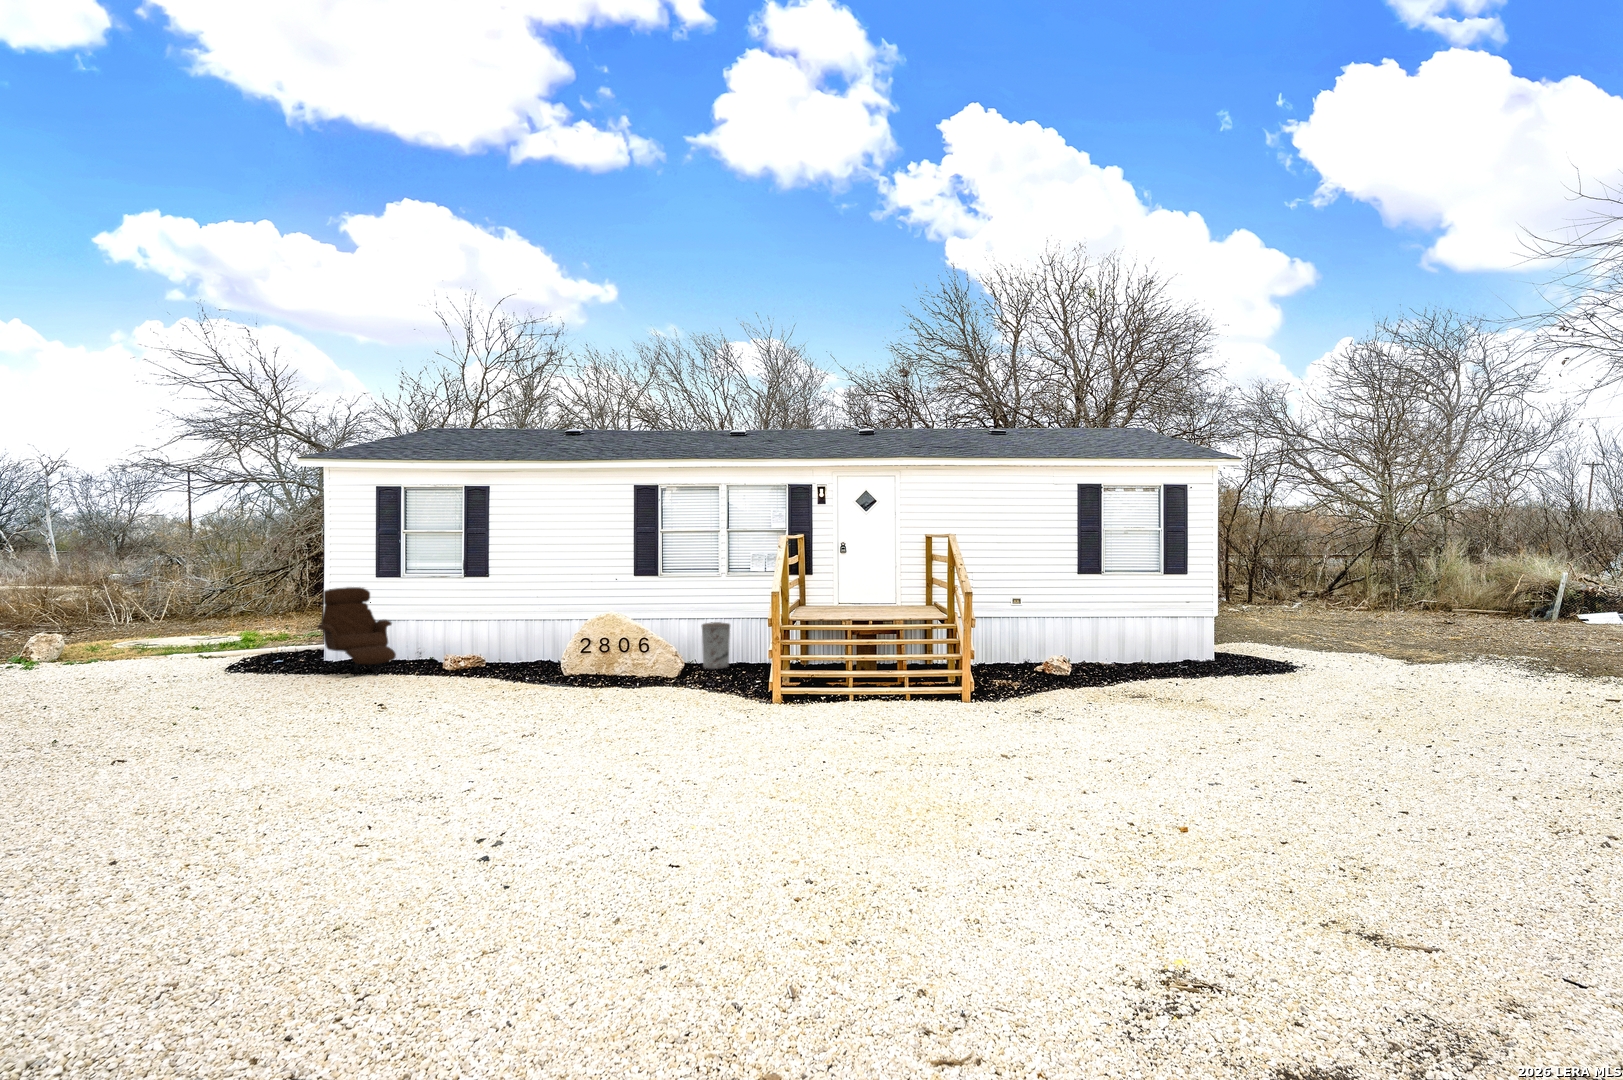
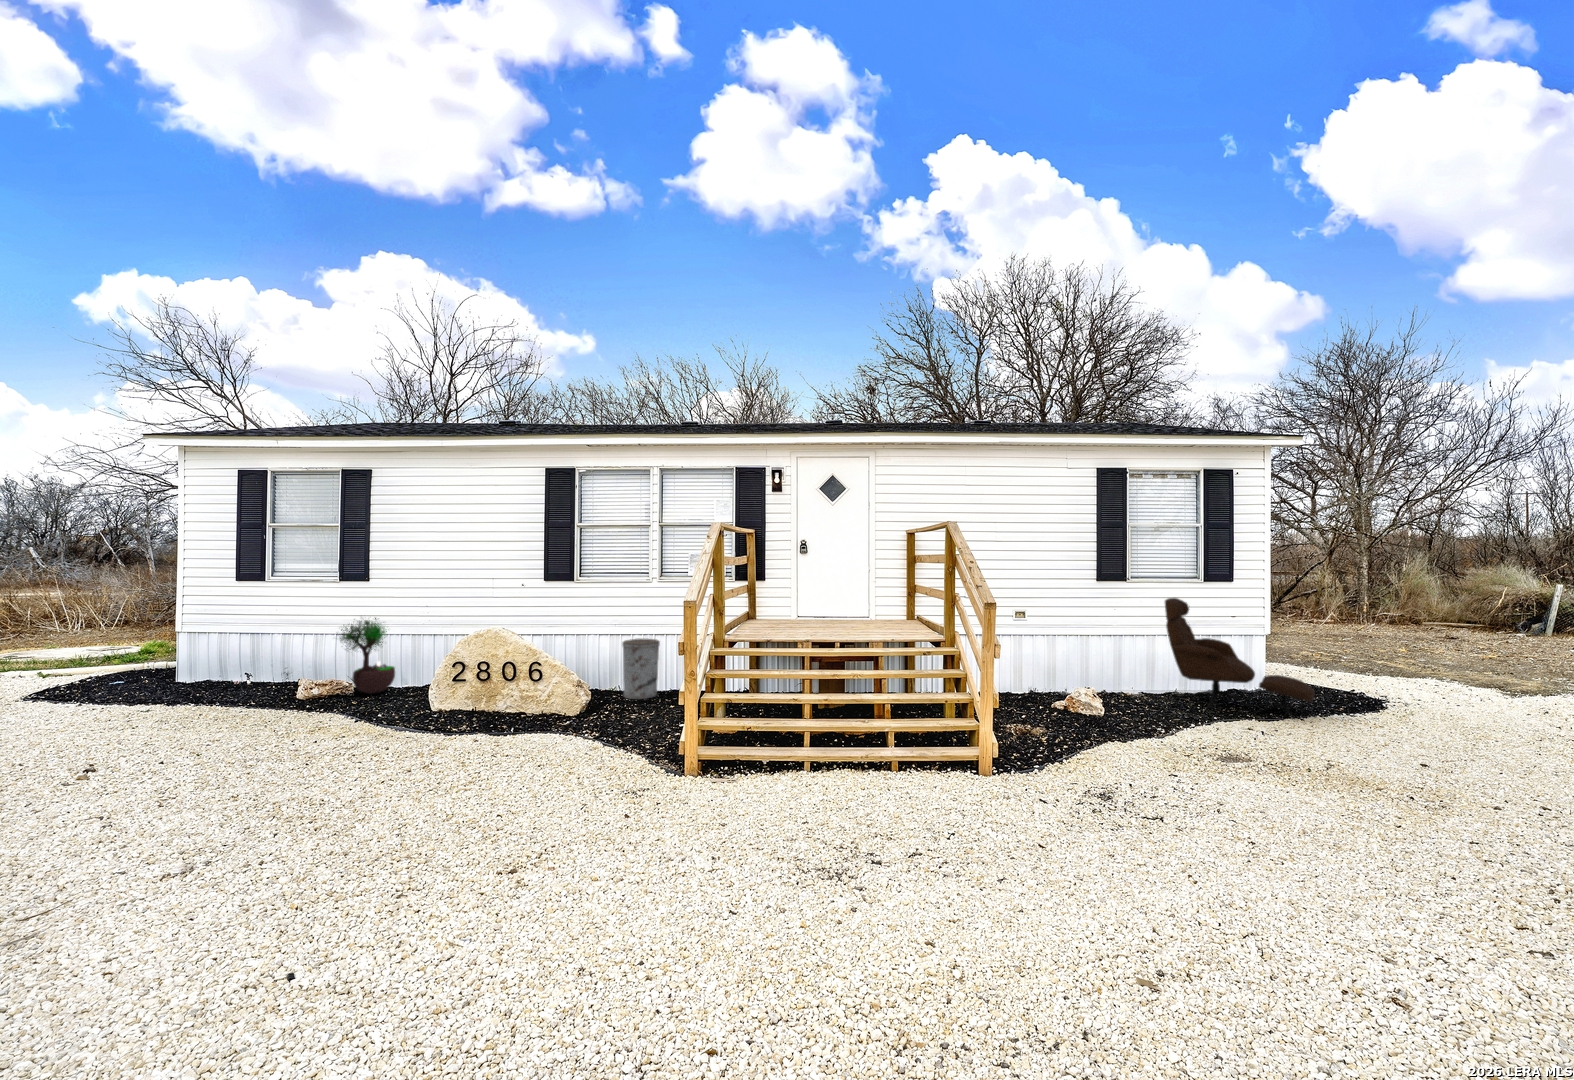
lounge chair: present [317,587,396,675] -> present [1165,598,1316,719]
potted tree: none [479,603,520,667] -> present [340,618,395,694]

